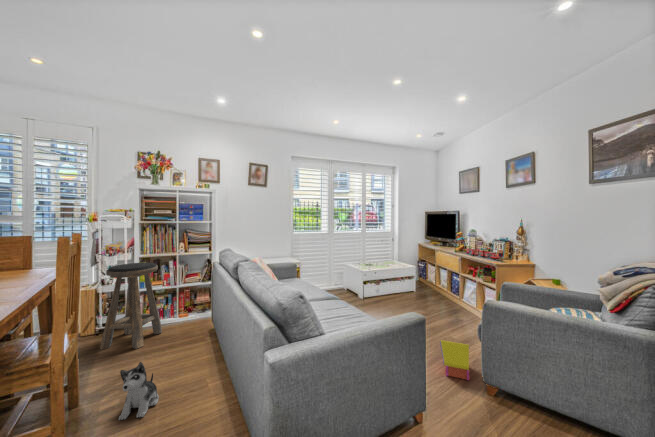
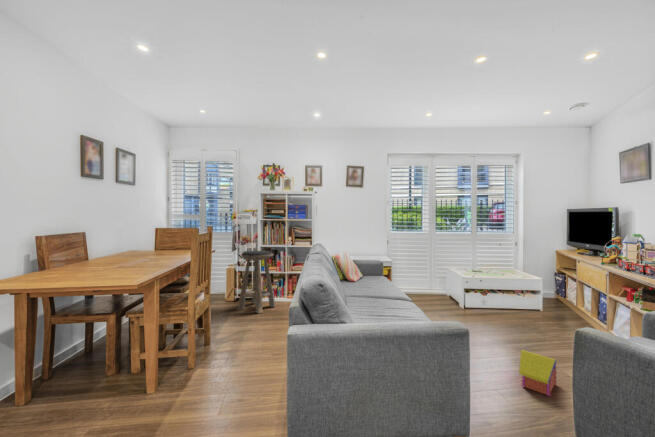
plush toy: present [119,362,159,420] -> none [245,313,268,350]

